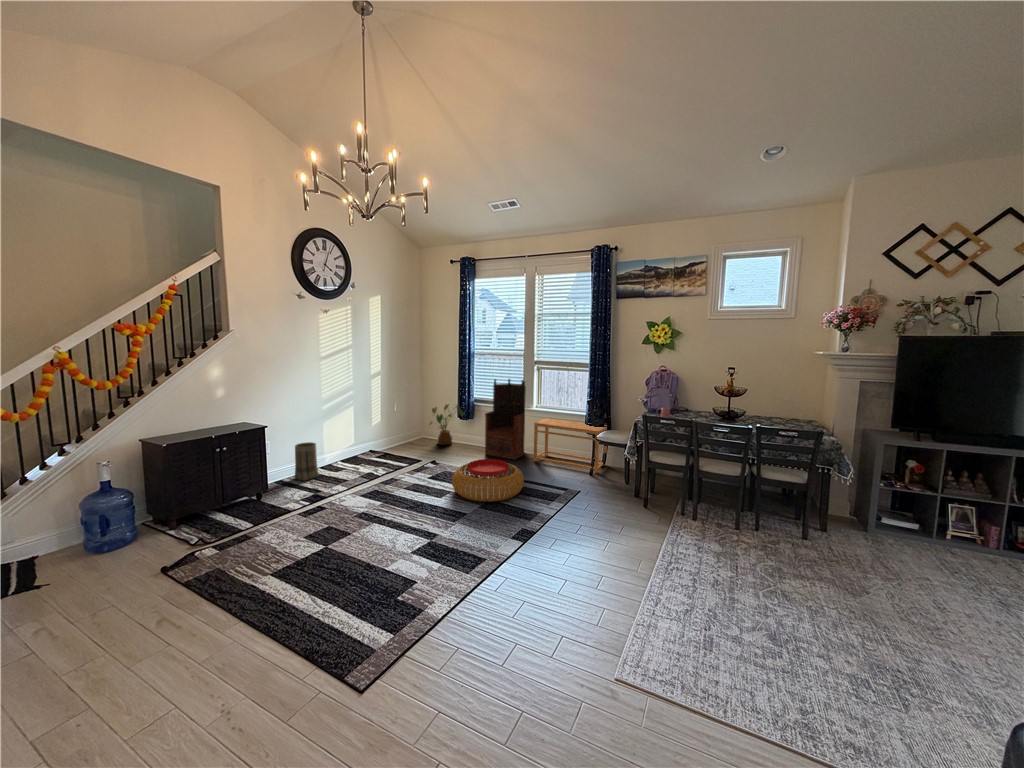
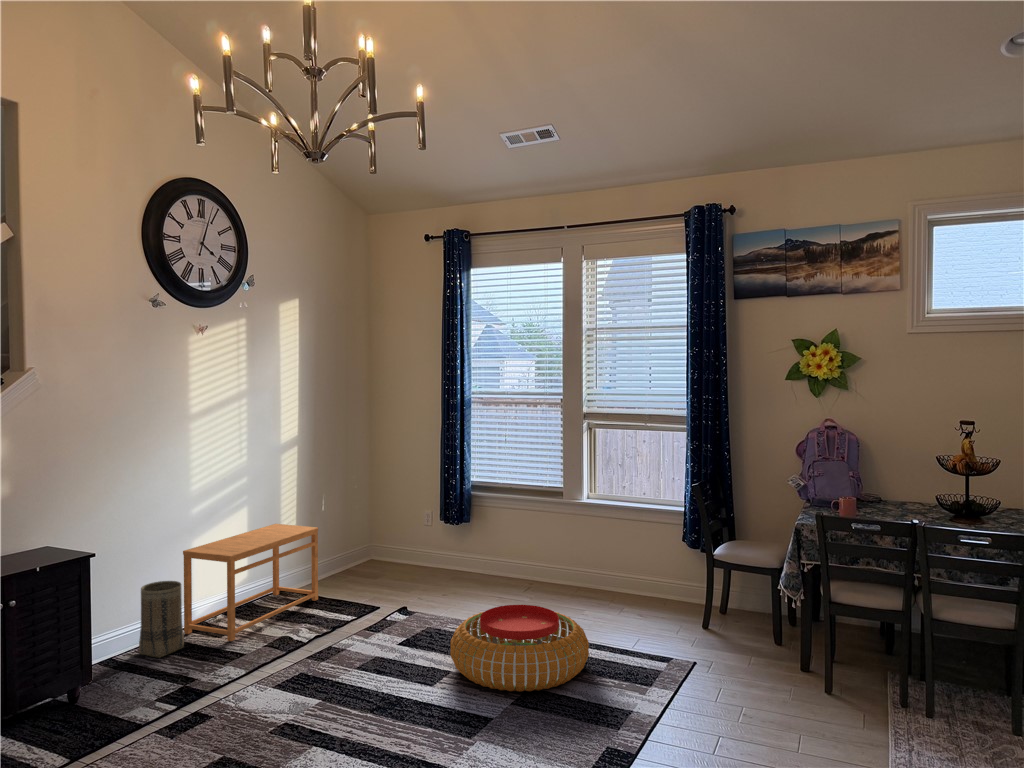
armchair: present [485,379,526,460] -> none [495,448,571,602]
house plant: present [430,404,463,445] -> none [386,497,450,576]
side table: present [534,418,607,473] -> present [183,524,318,641]

